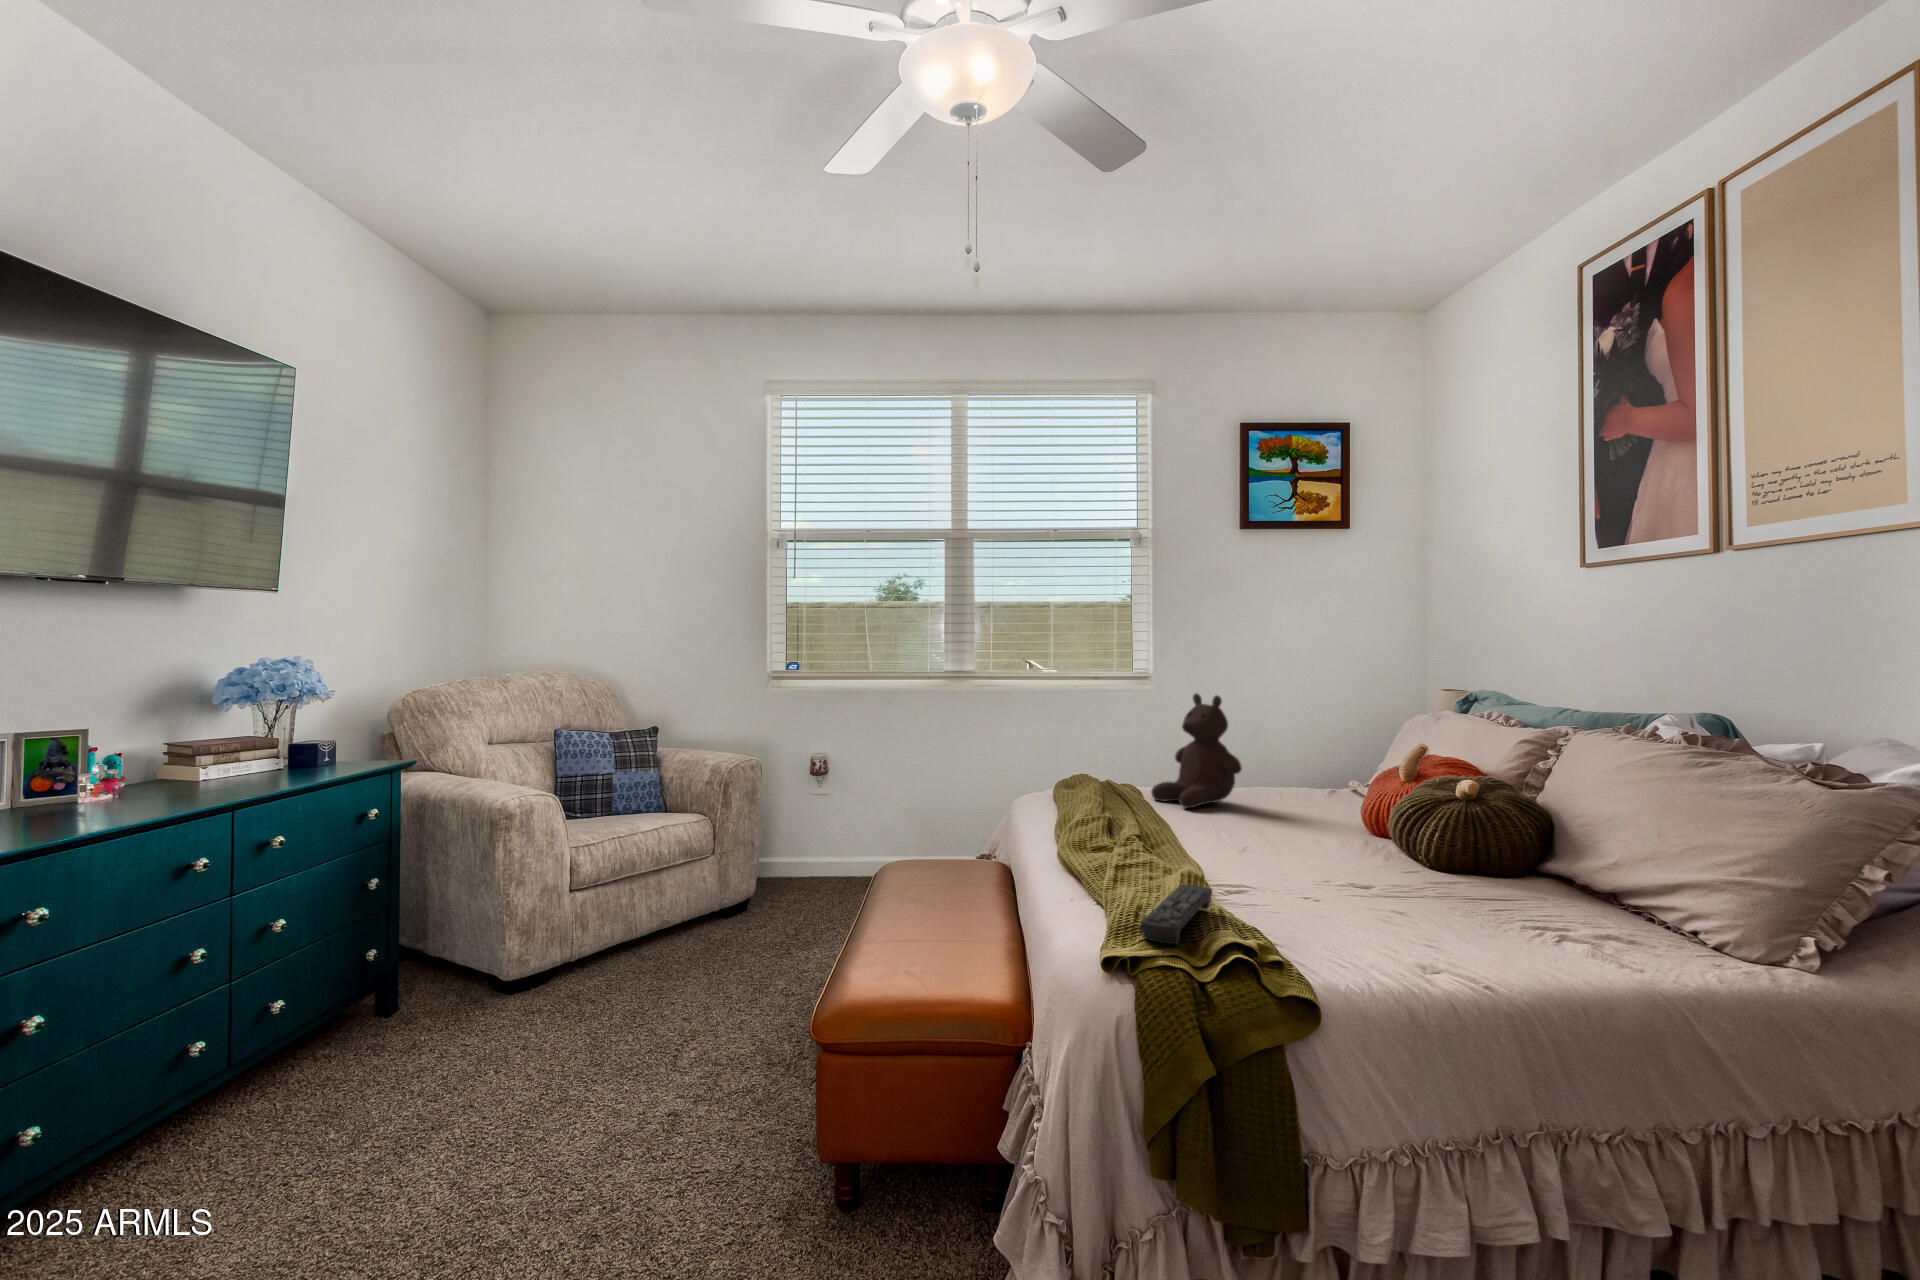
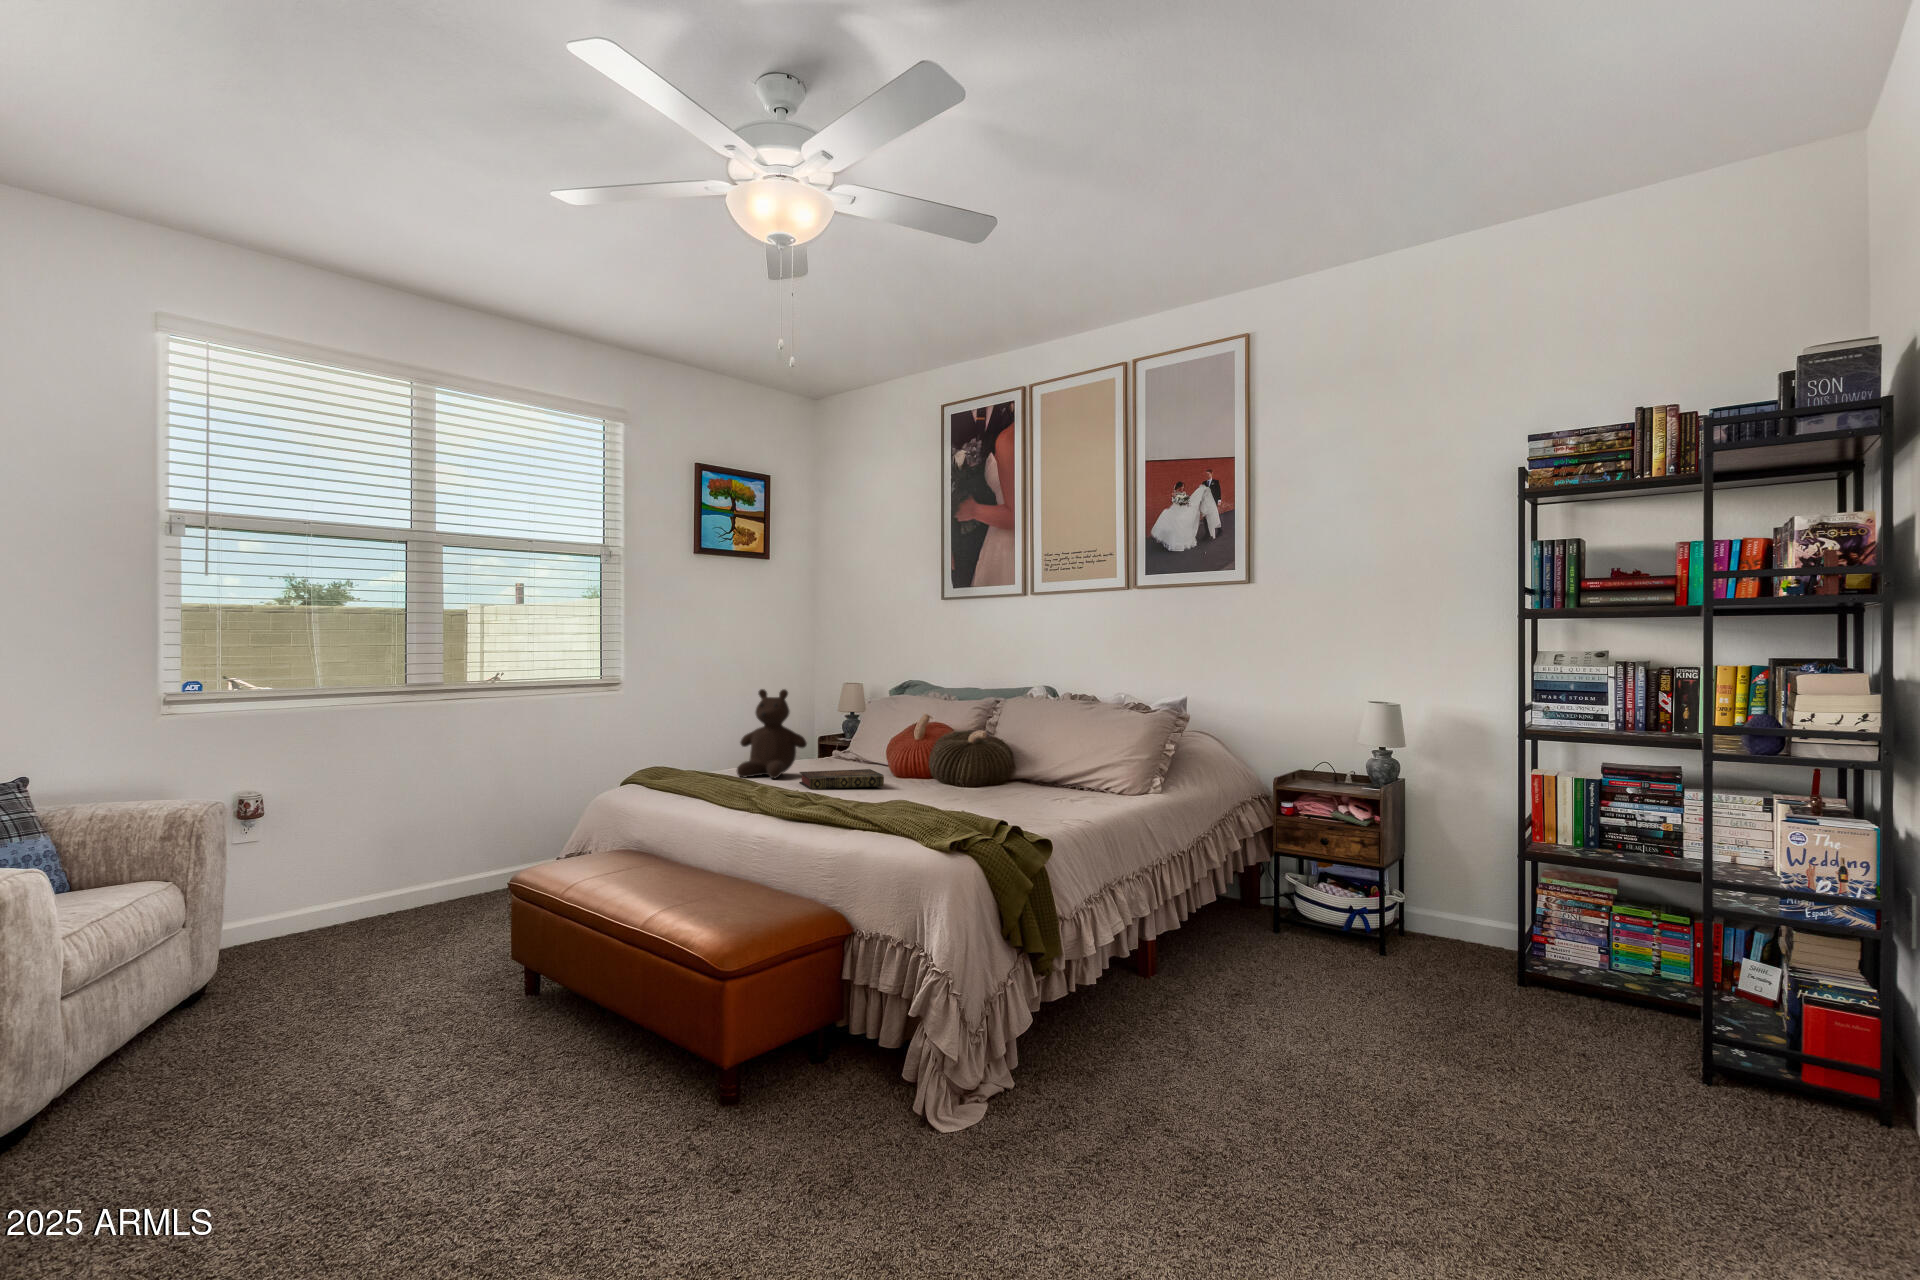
book: none [1184,805,1302,844] -> present [799,769,884,789]
remote control: present [1140,885,1212,944] -> none [914,803,965,832]

